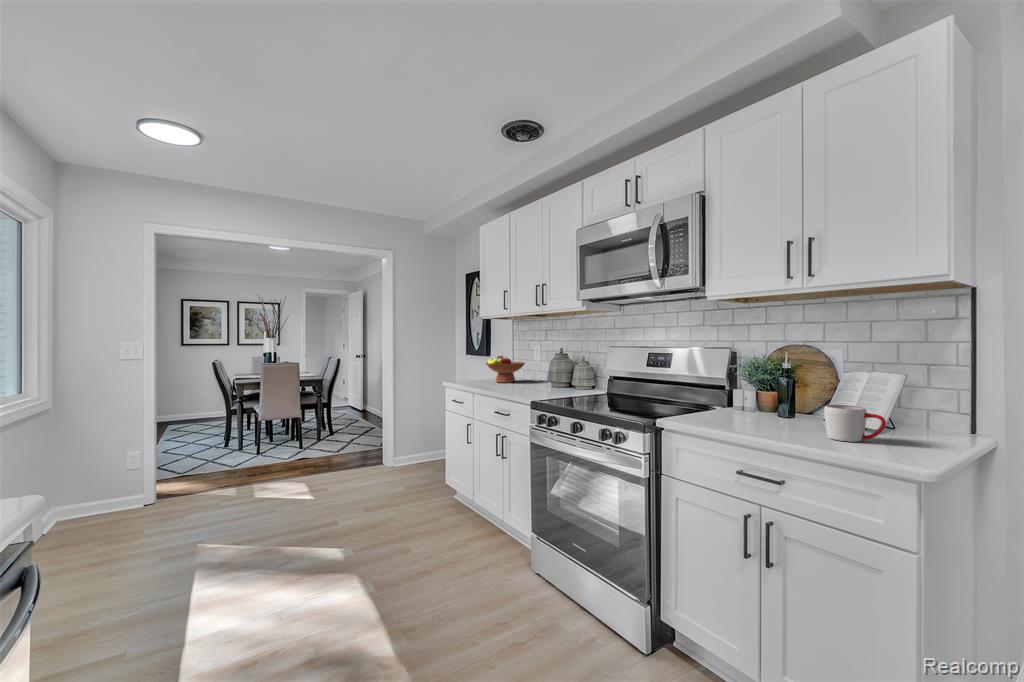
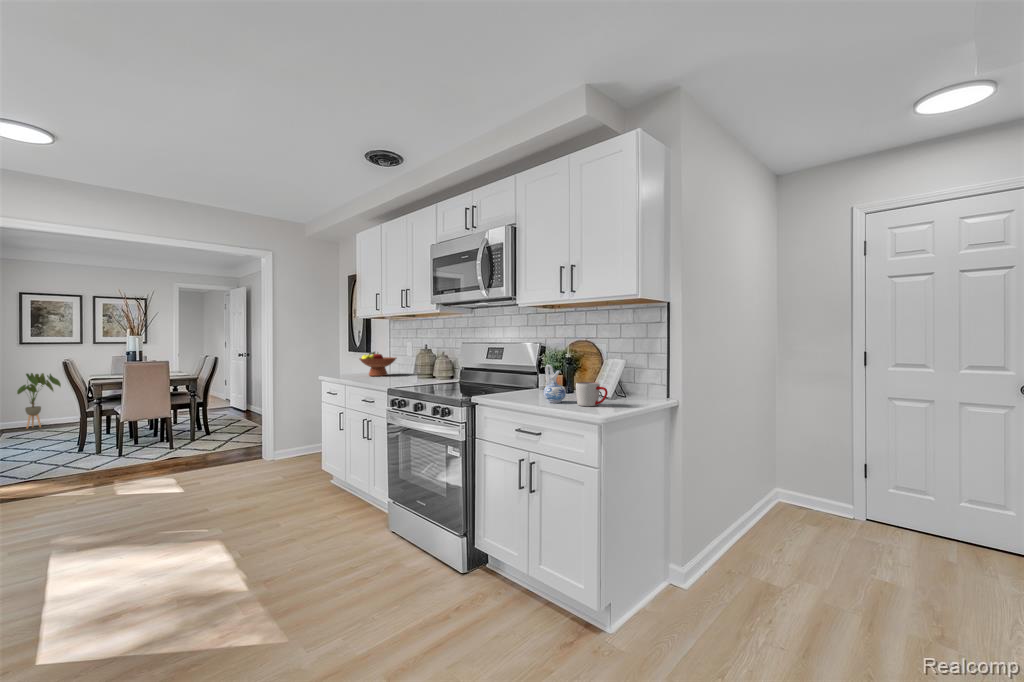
house plant: none [176,372,211,422] -> present [17,373,61,429]
ceramic pitcher: none [765,378,801,432] -> present [543,365,566,403]

